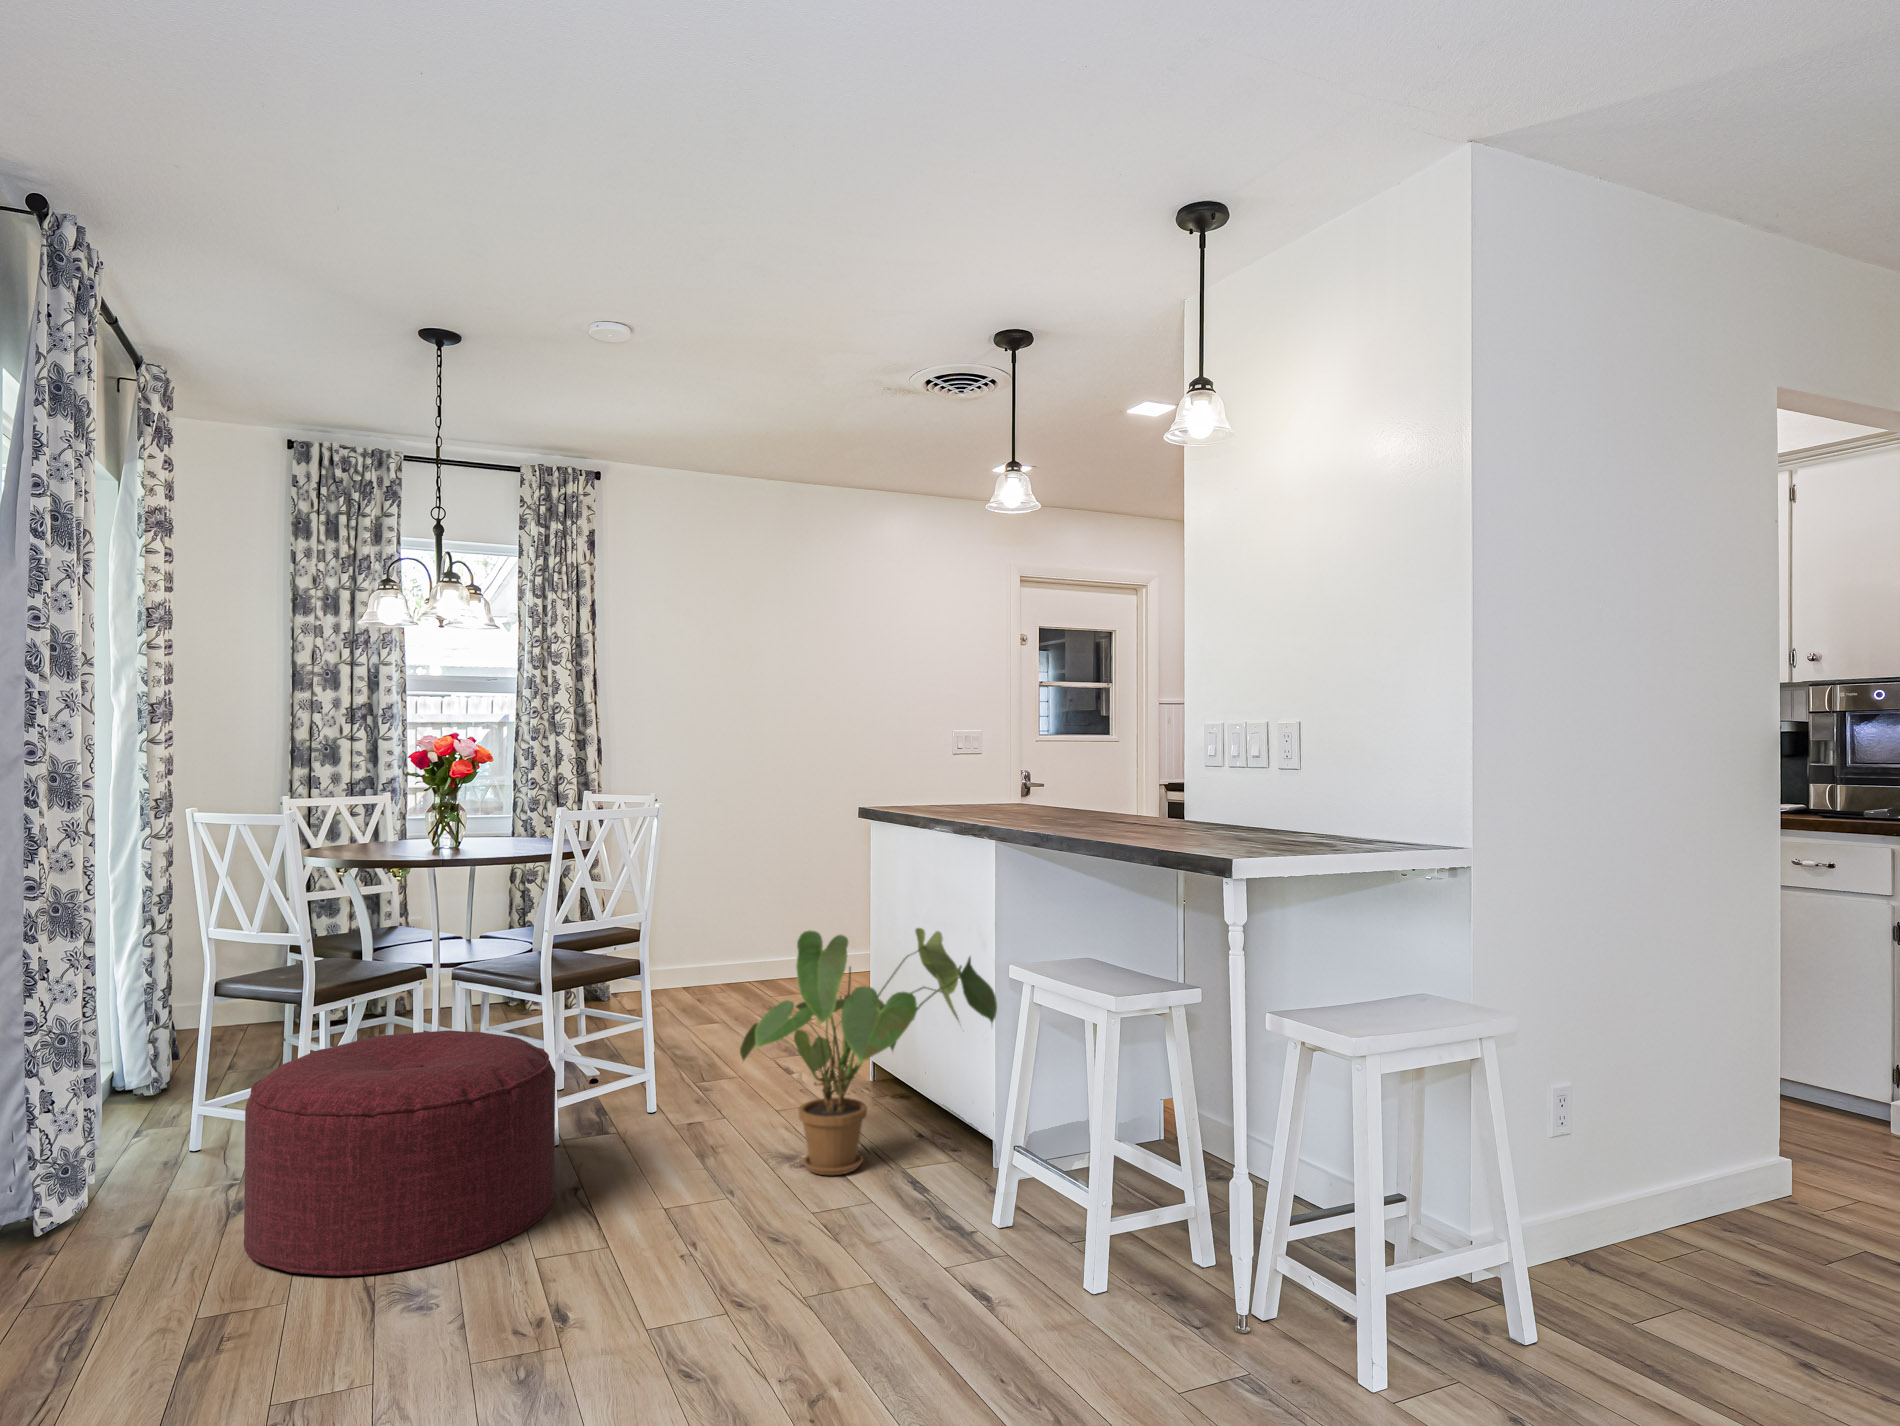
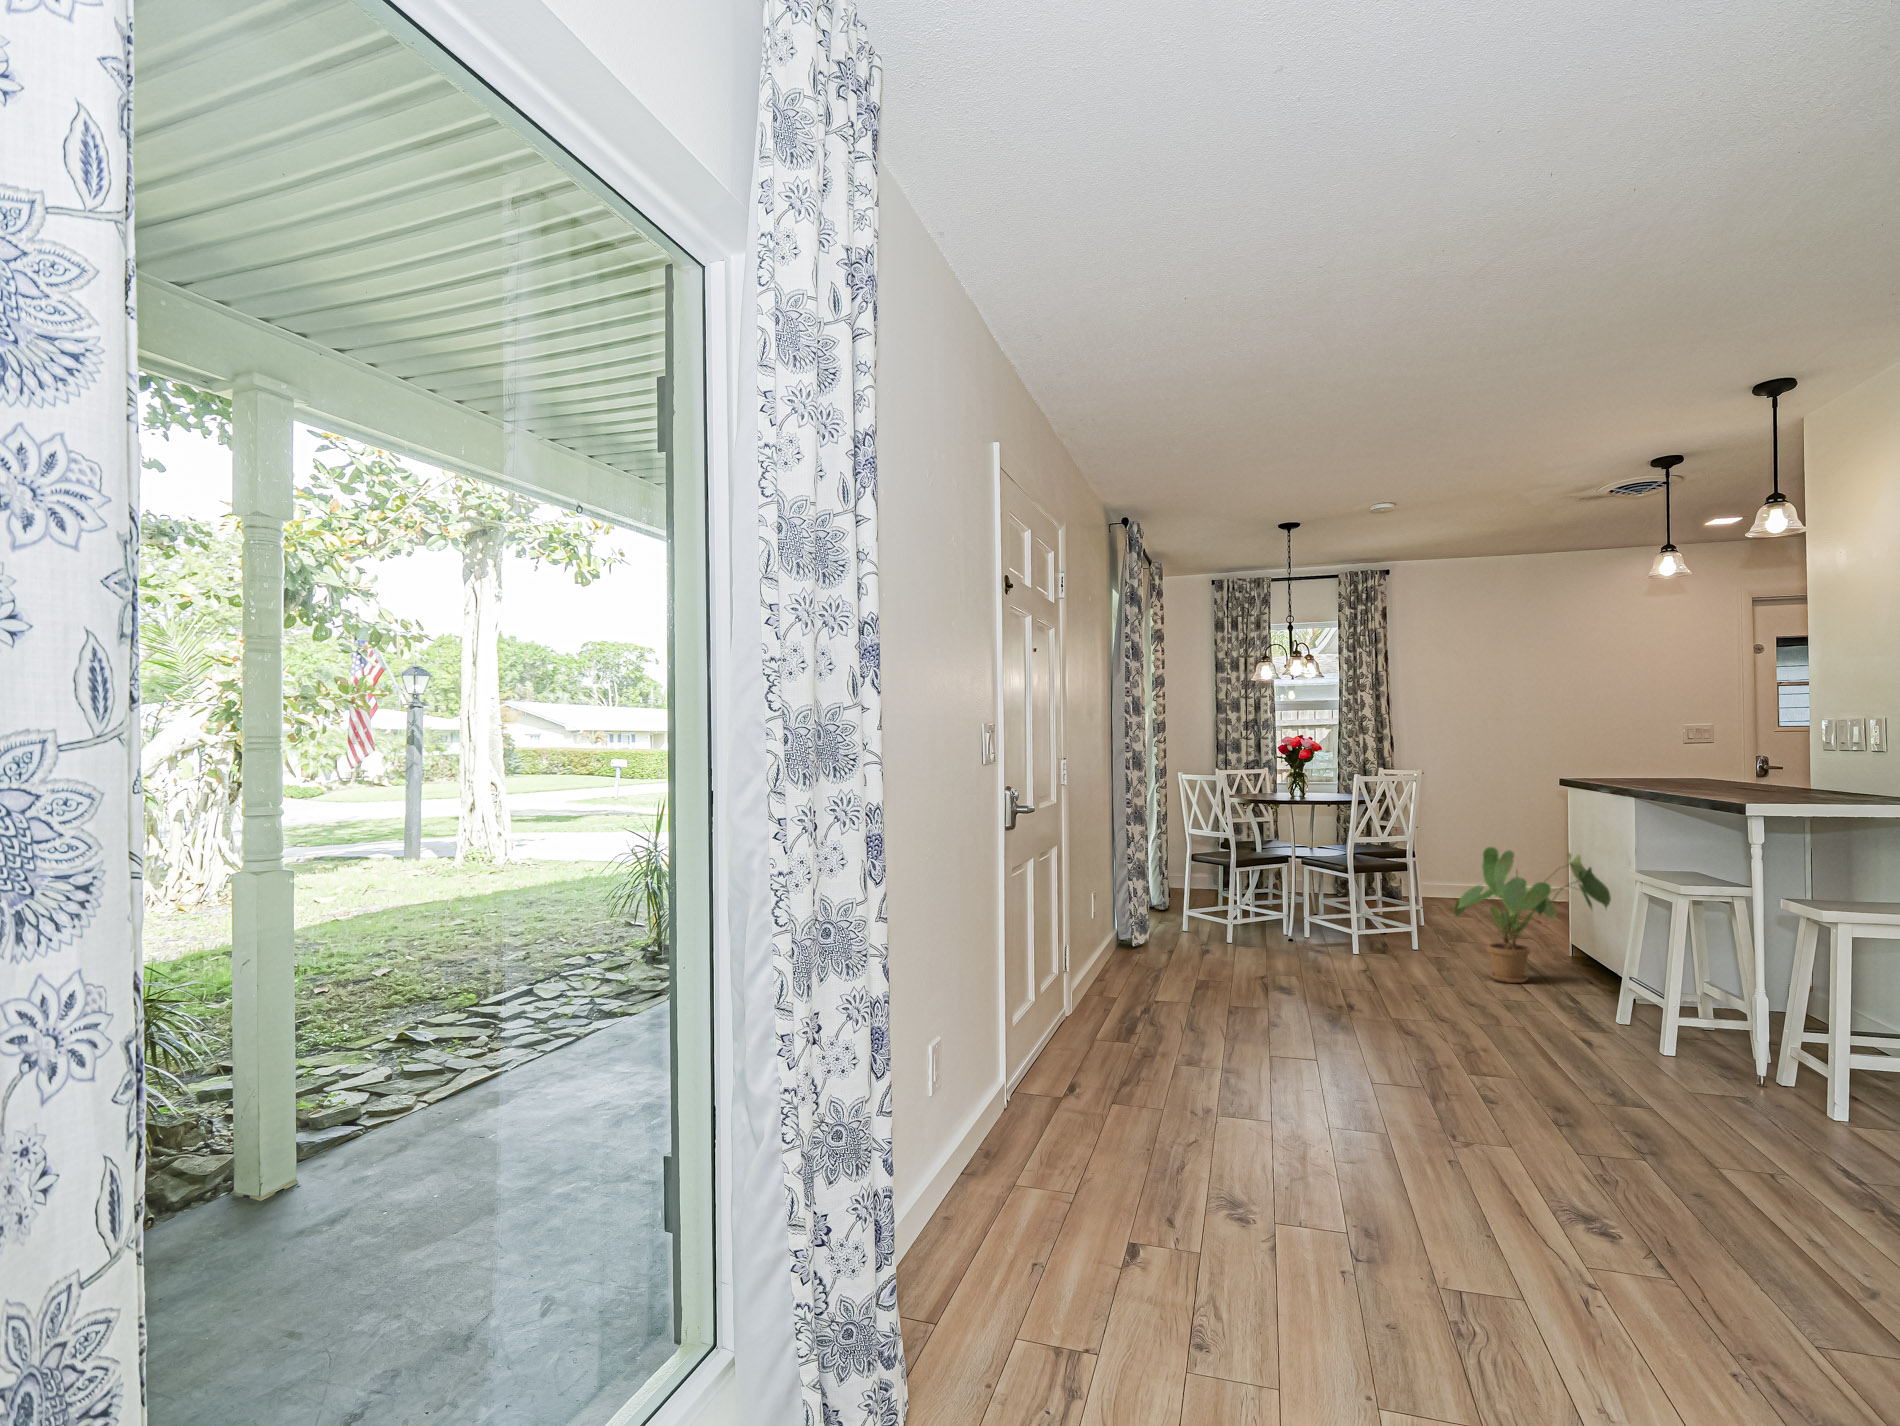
ottoman: present [244,1030,556,1276] -> none [1213,882,1352,978]

